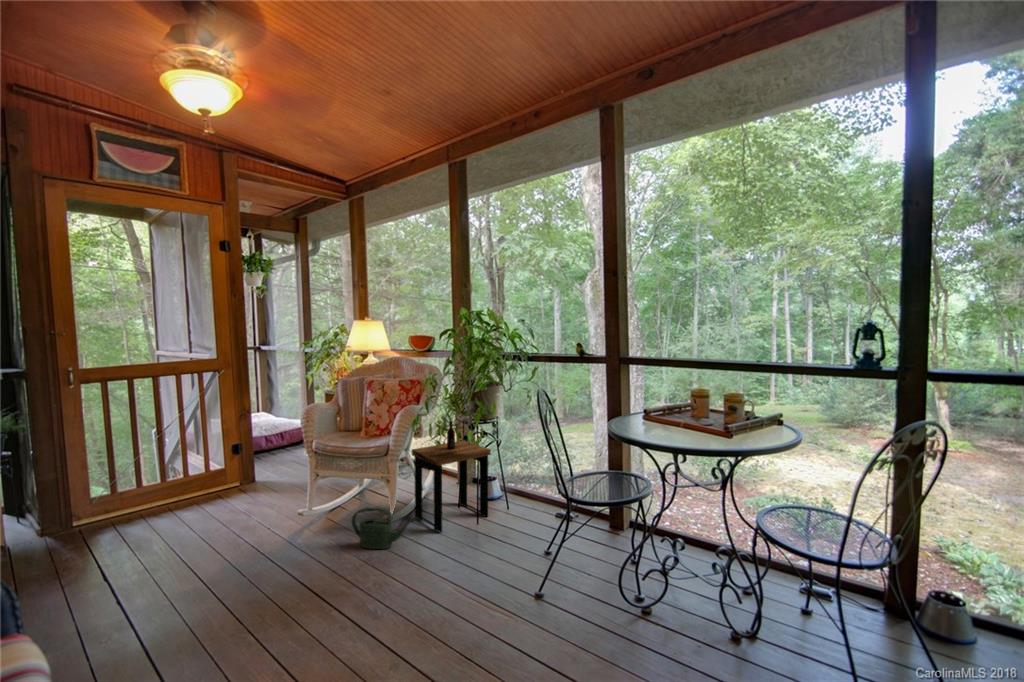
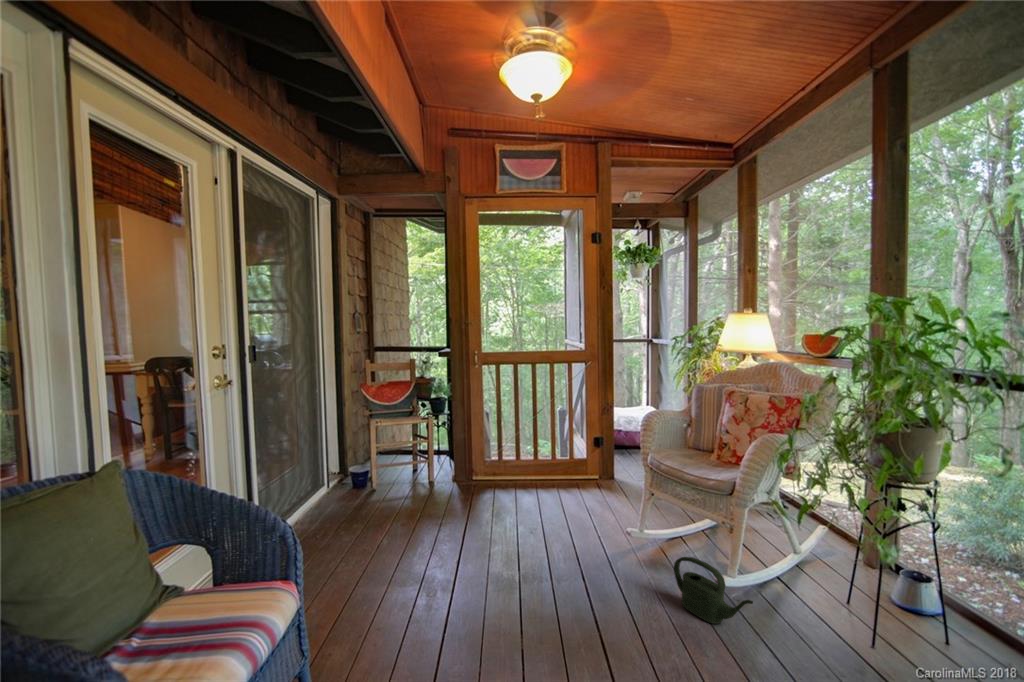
side table: present [412,421,491,532] -> none [772,469,918,647]

